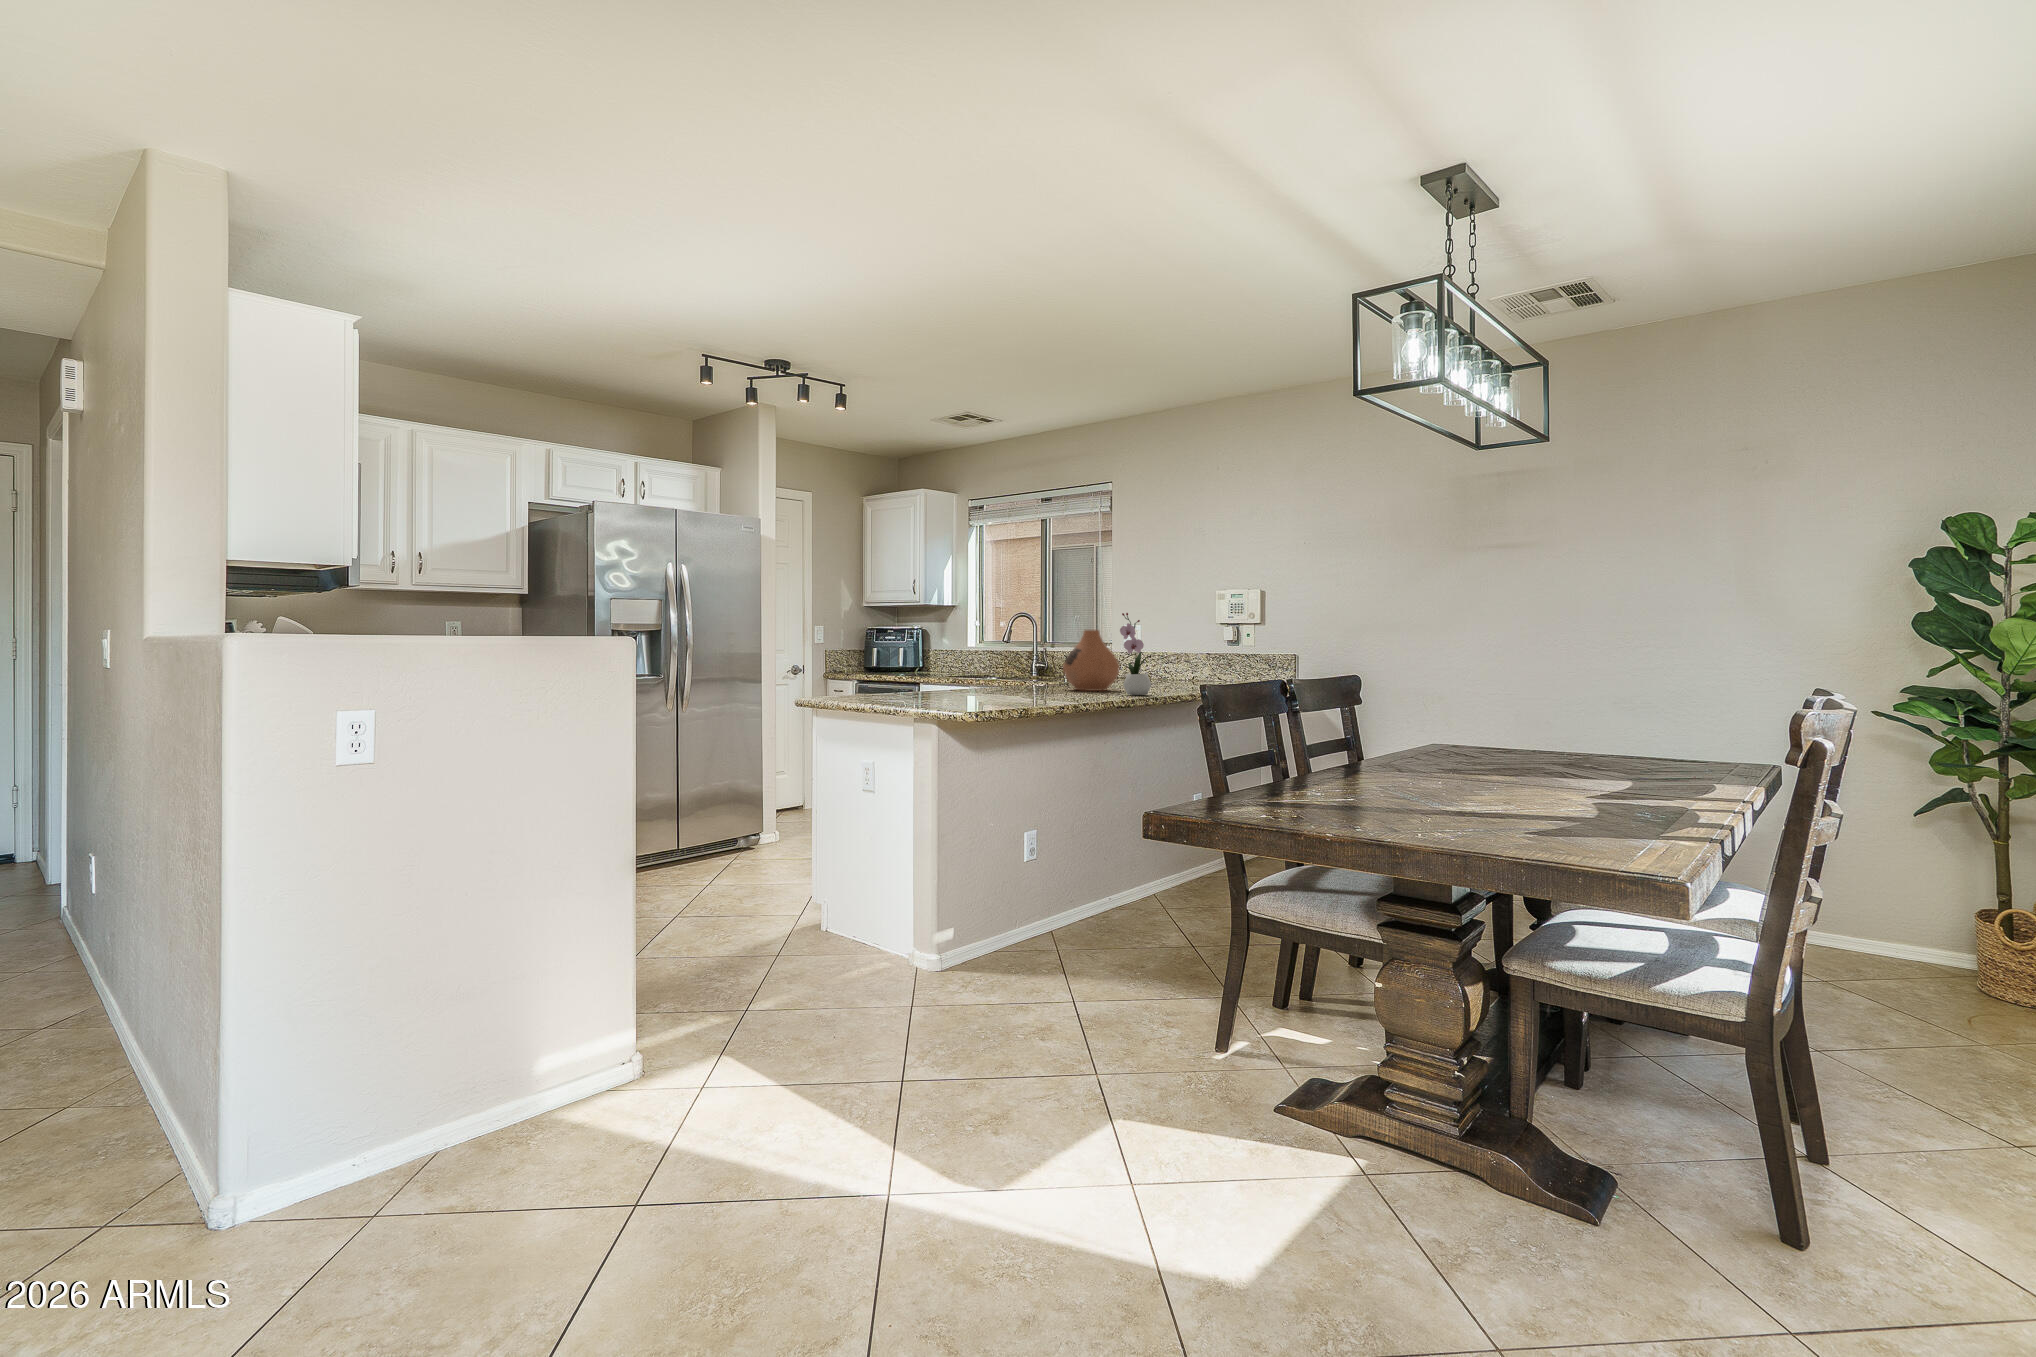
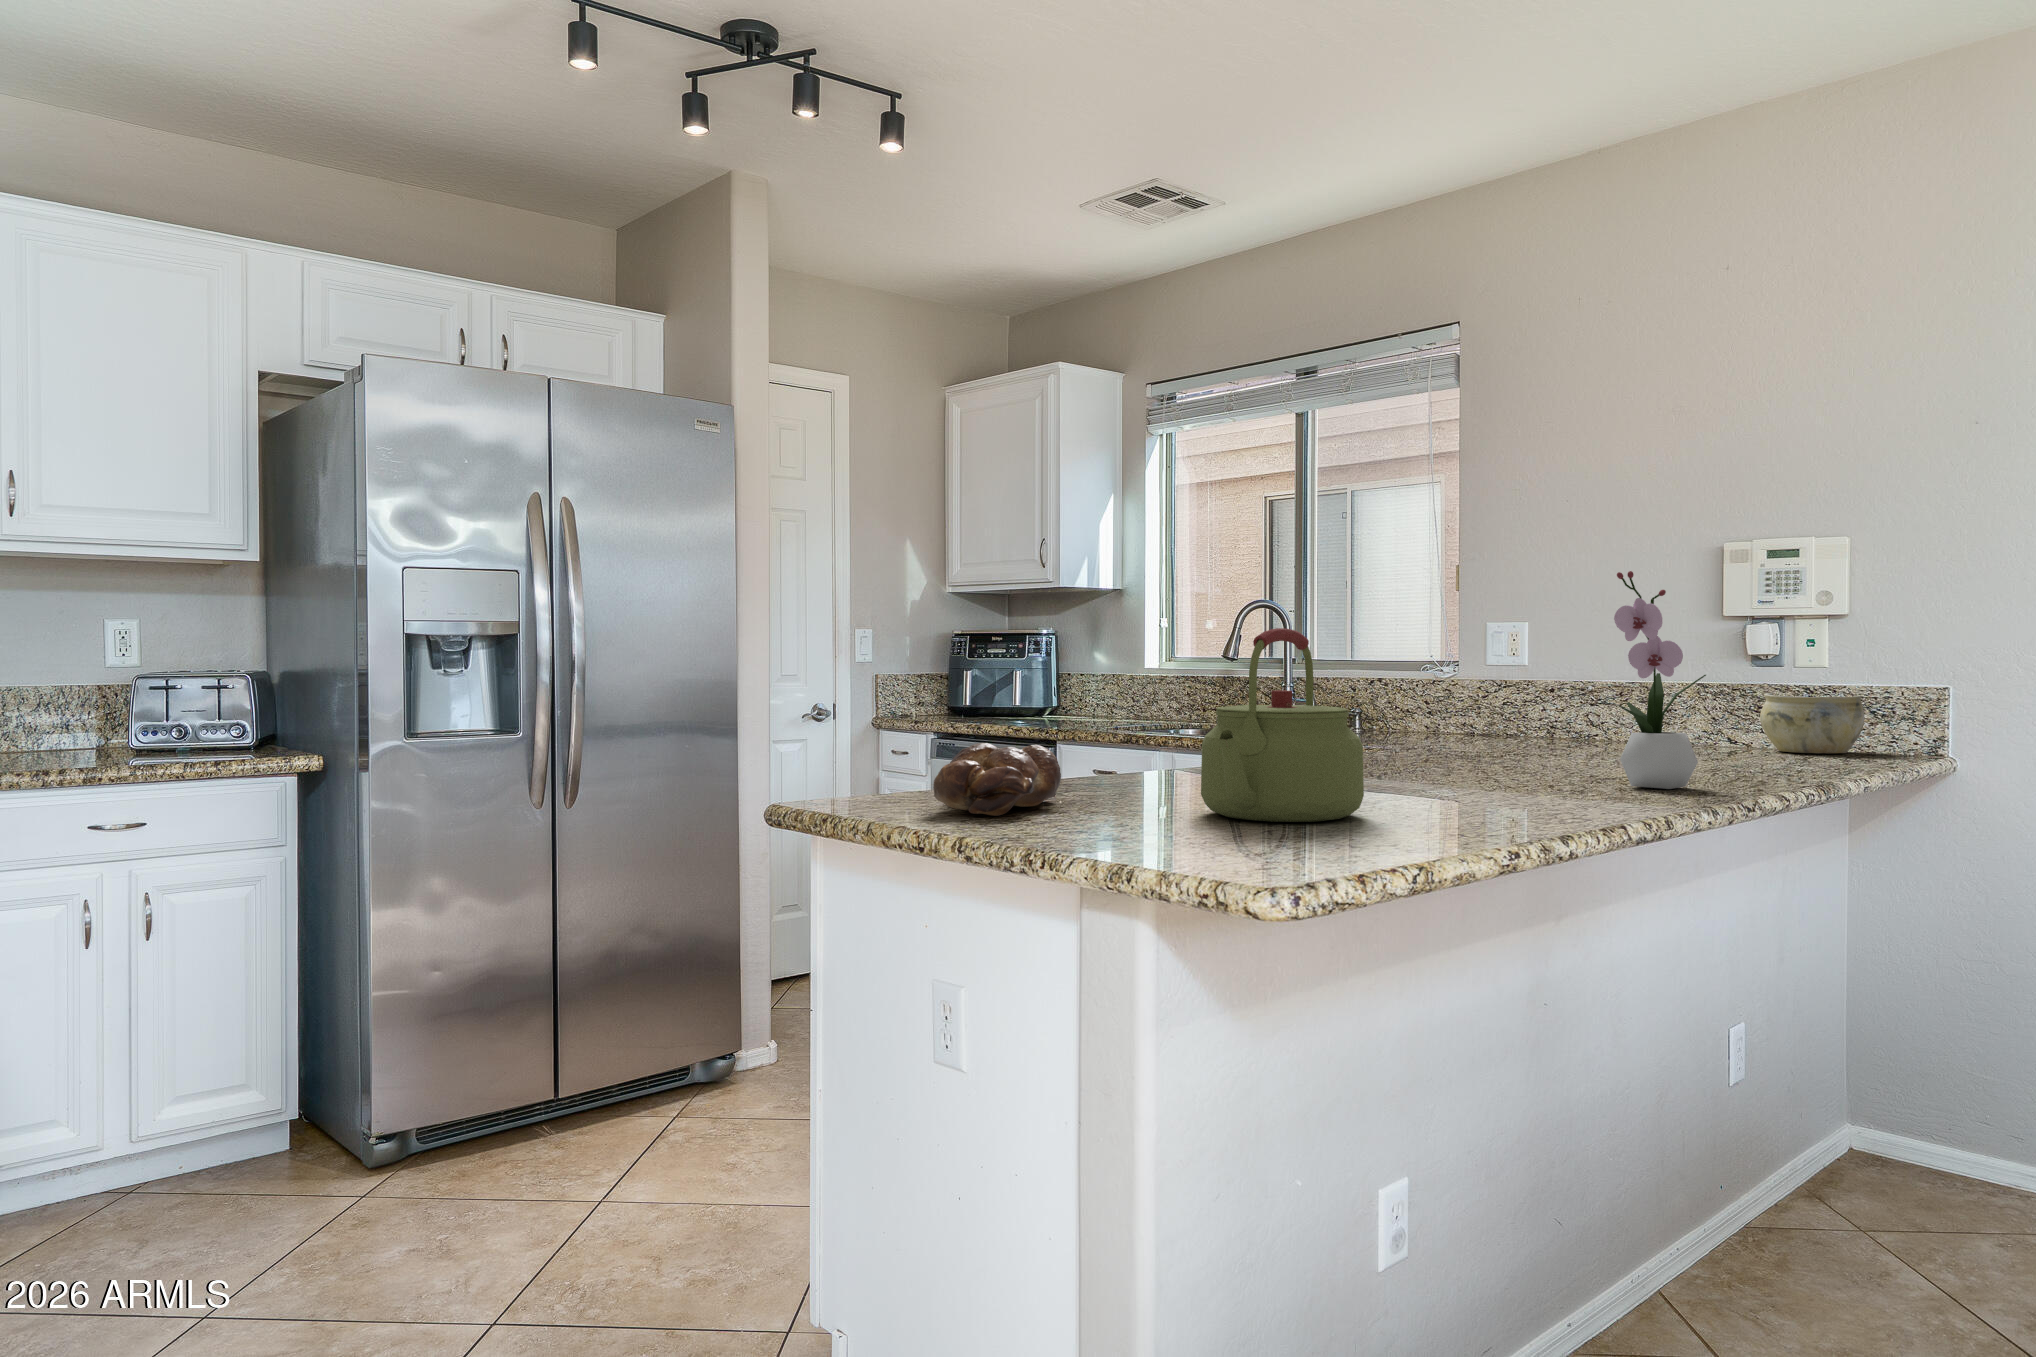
vase: present [1063,630,1119,691] -> none [1417,621,1565,770]
kettle: none [955,635,1011,701] -> present [1201,628,1364,822]
ceramic bowl: none [1224,660,1264,686] -> present [1760,693,1865,753]
bread loaf: none [860,676,907,700] -> present [933,743,1061,816]

